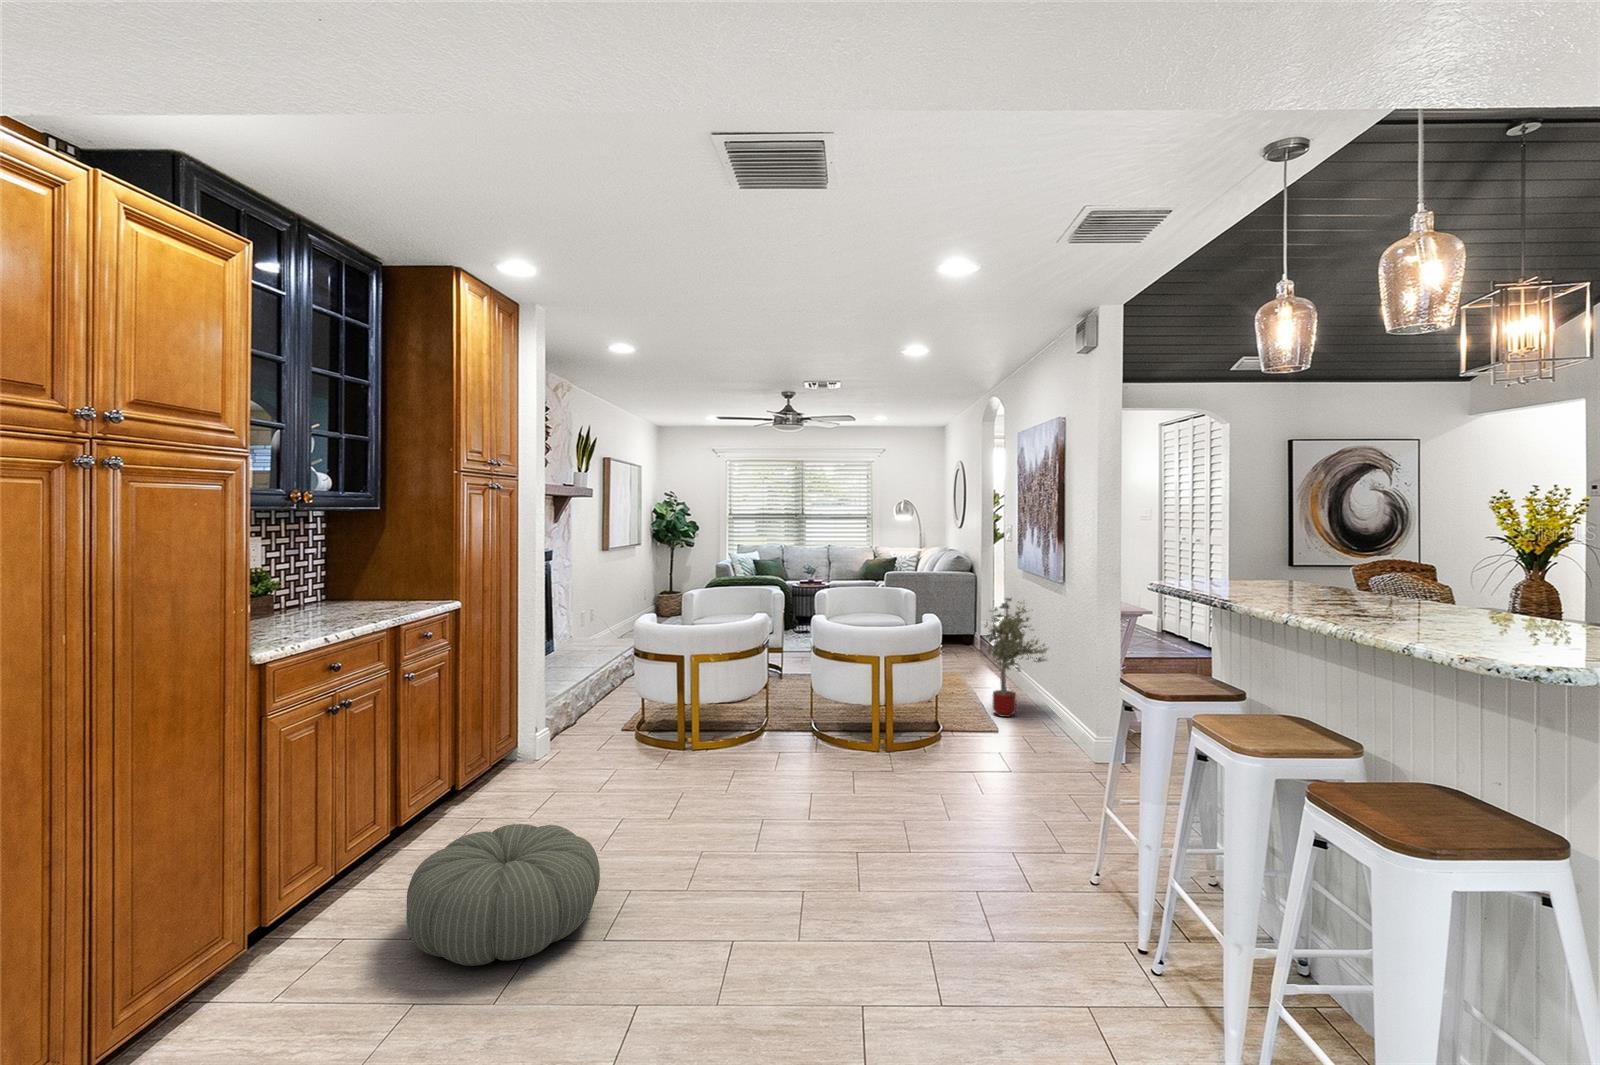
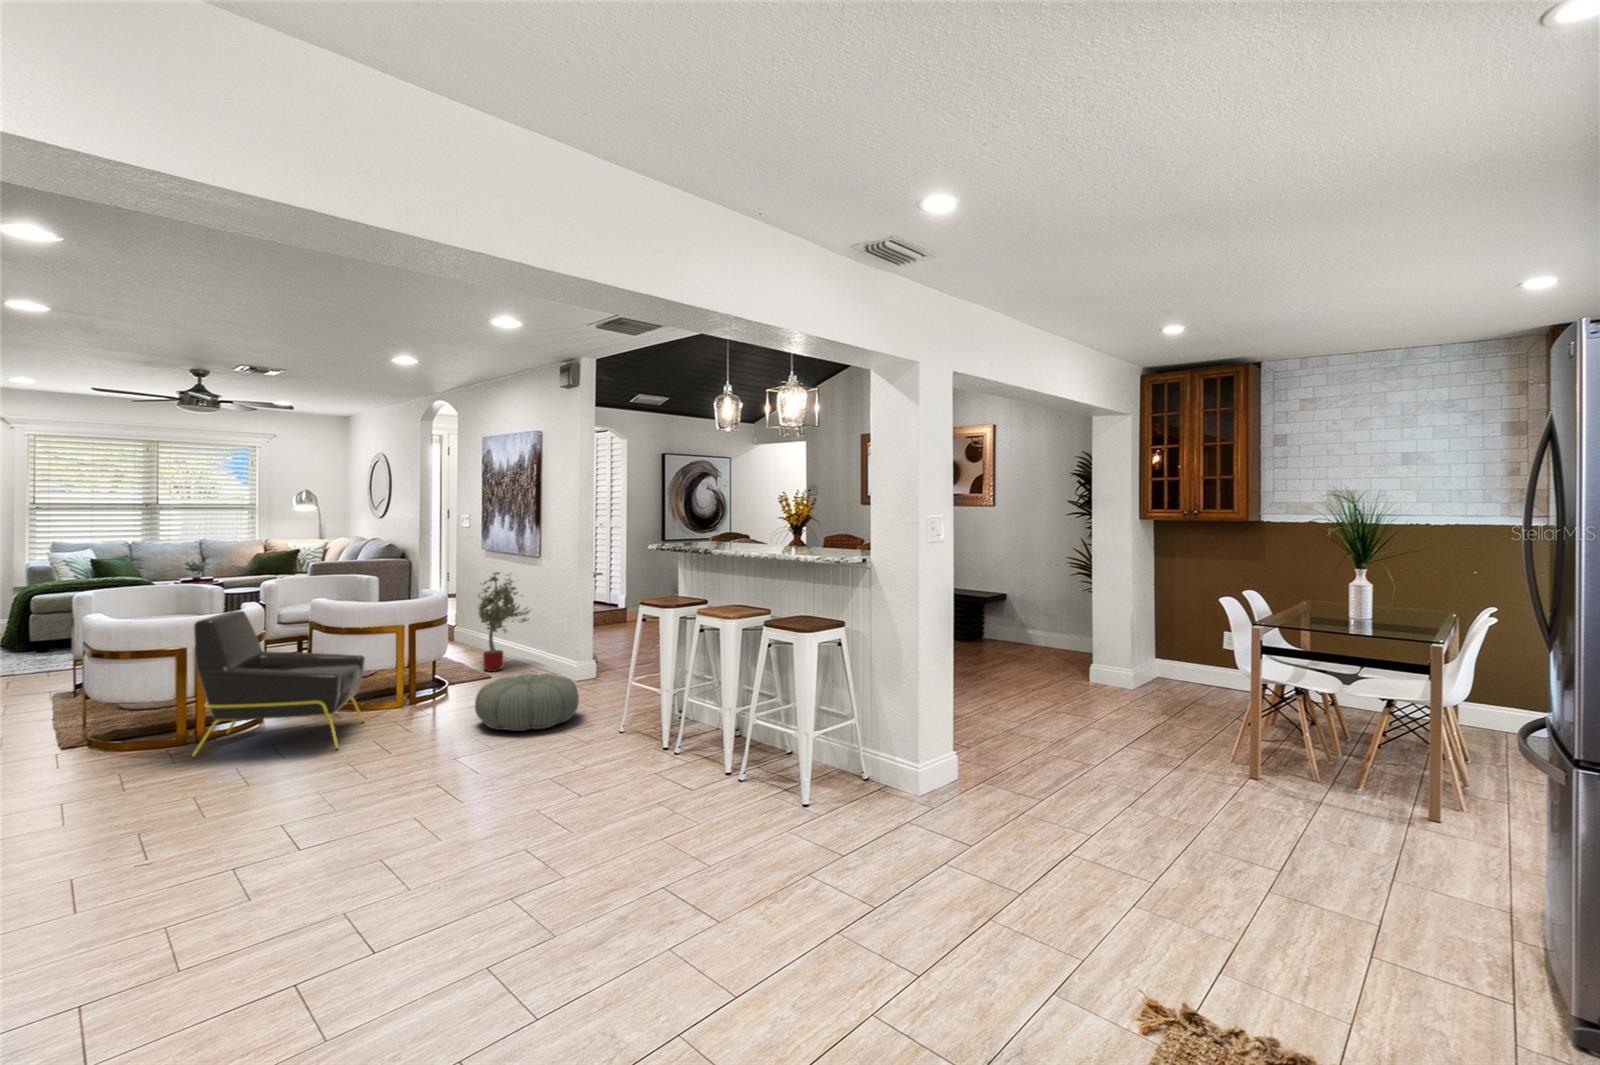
armchair: none [672,623,827,788] -> present [192,611,365,757]
pouf: present [406,824,600,966] -> present [475,674,579,731]

